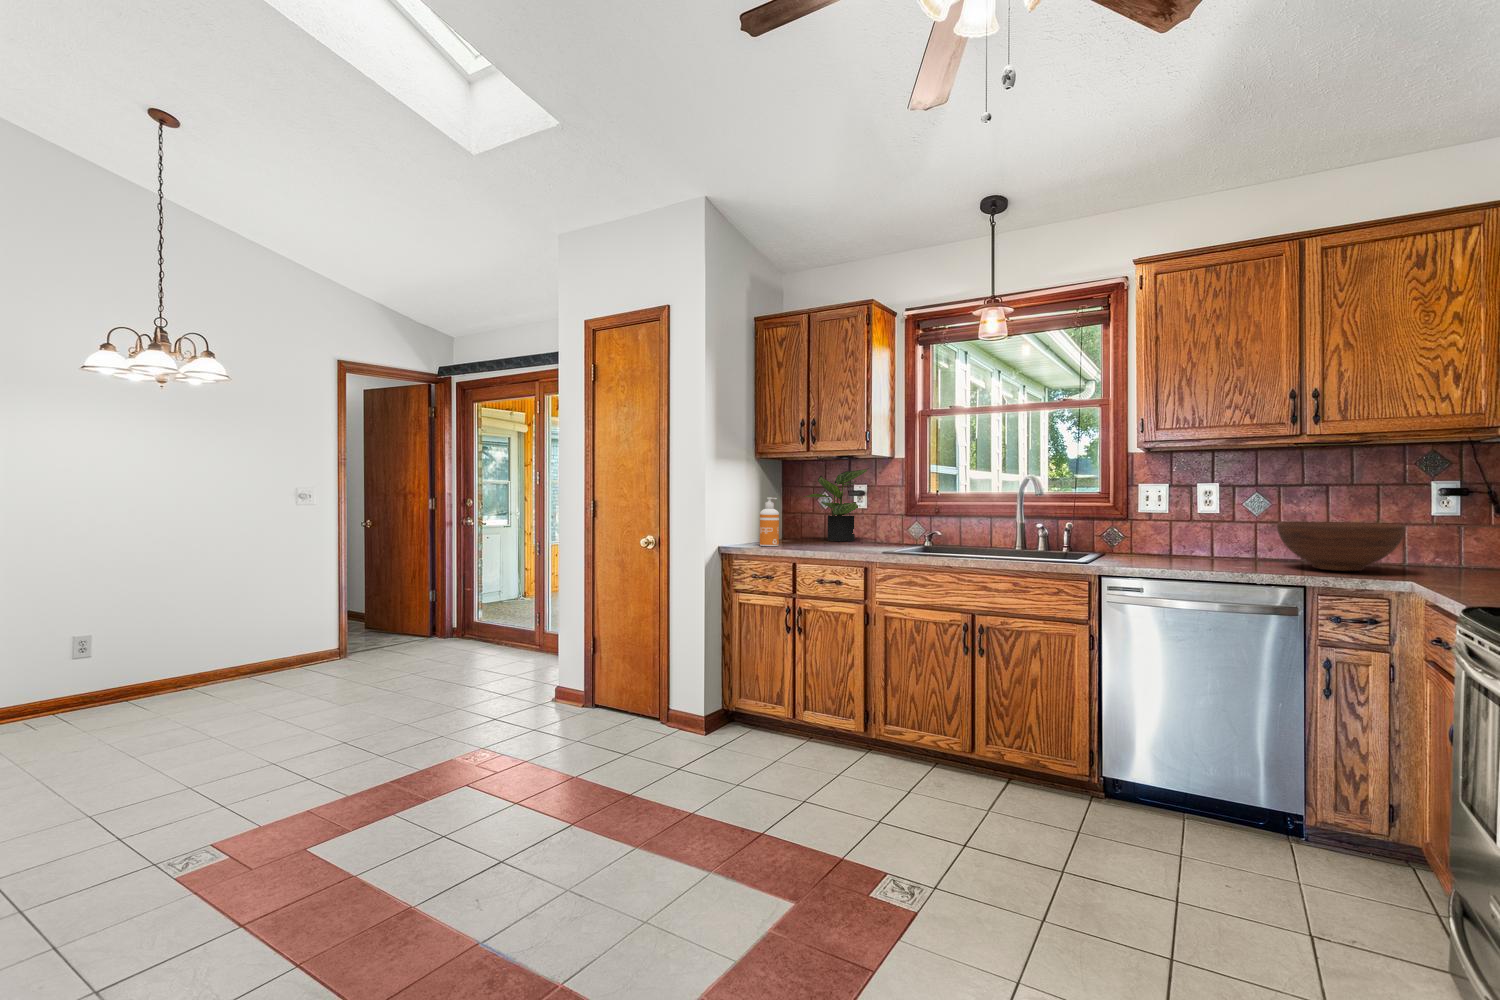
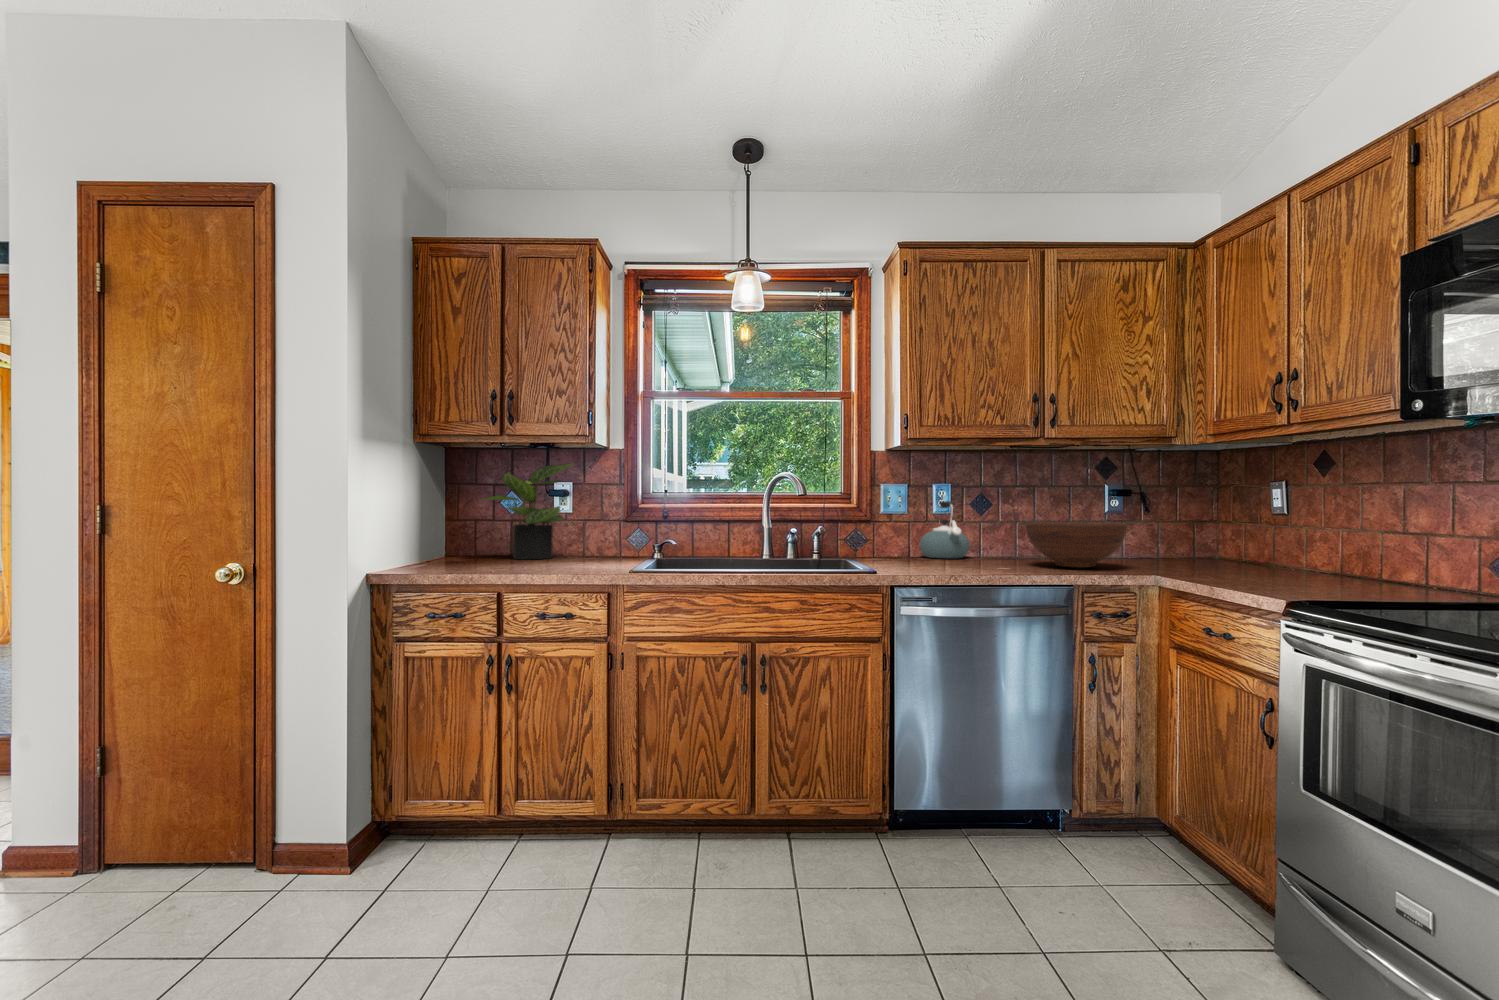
soap dispenser: present [760,497,779,546] -> none [430,499,461,571]
kettle: none [1184,499,1241,556] -> present [920,501,970,558]

